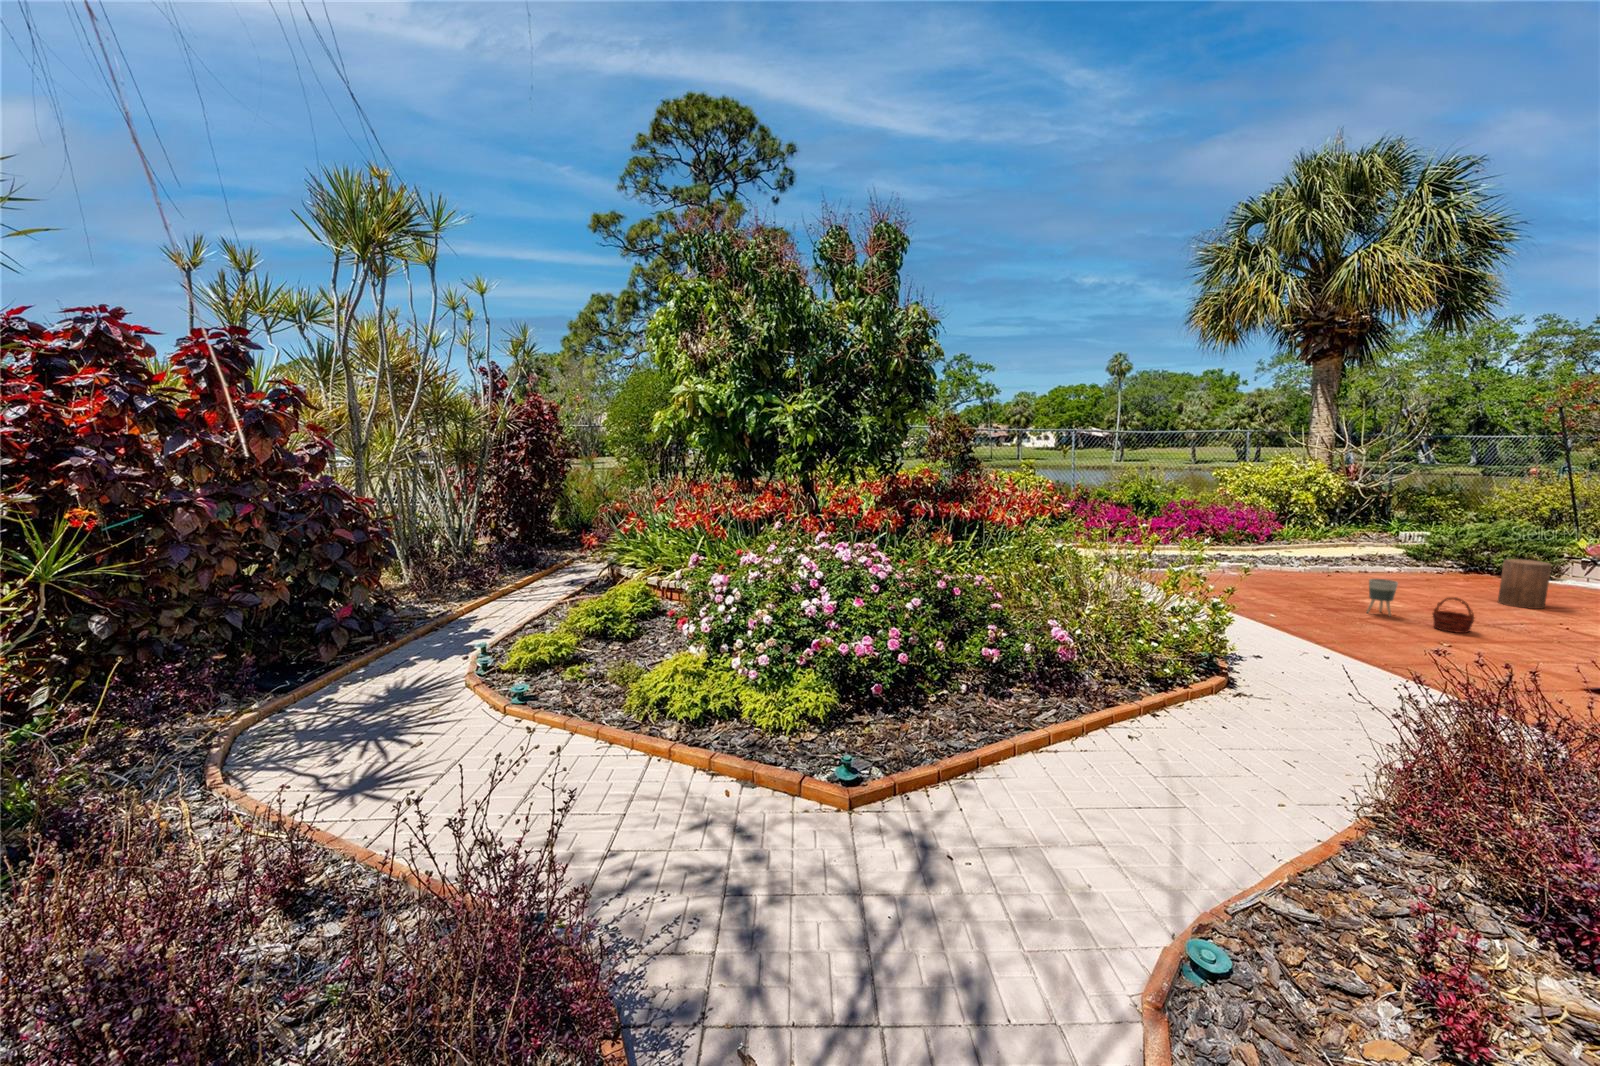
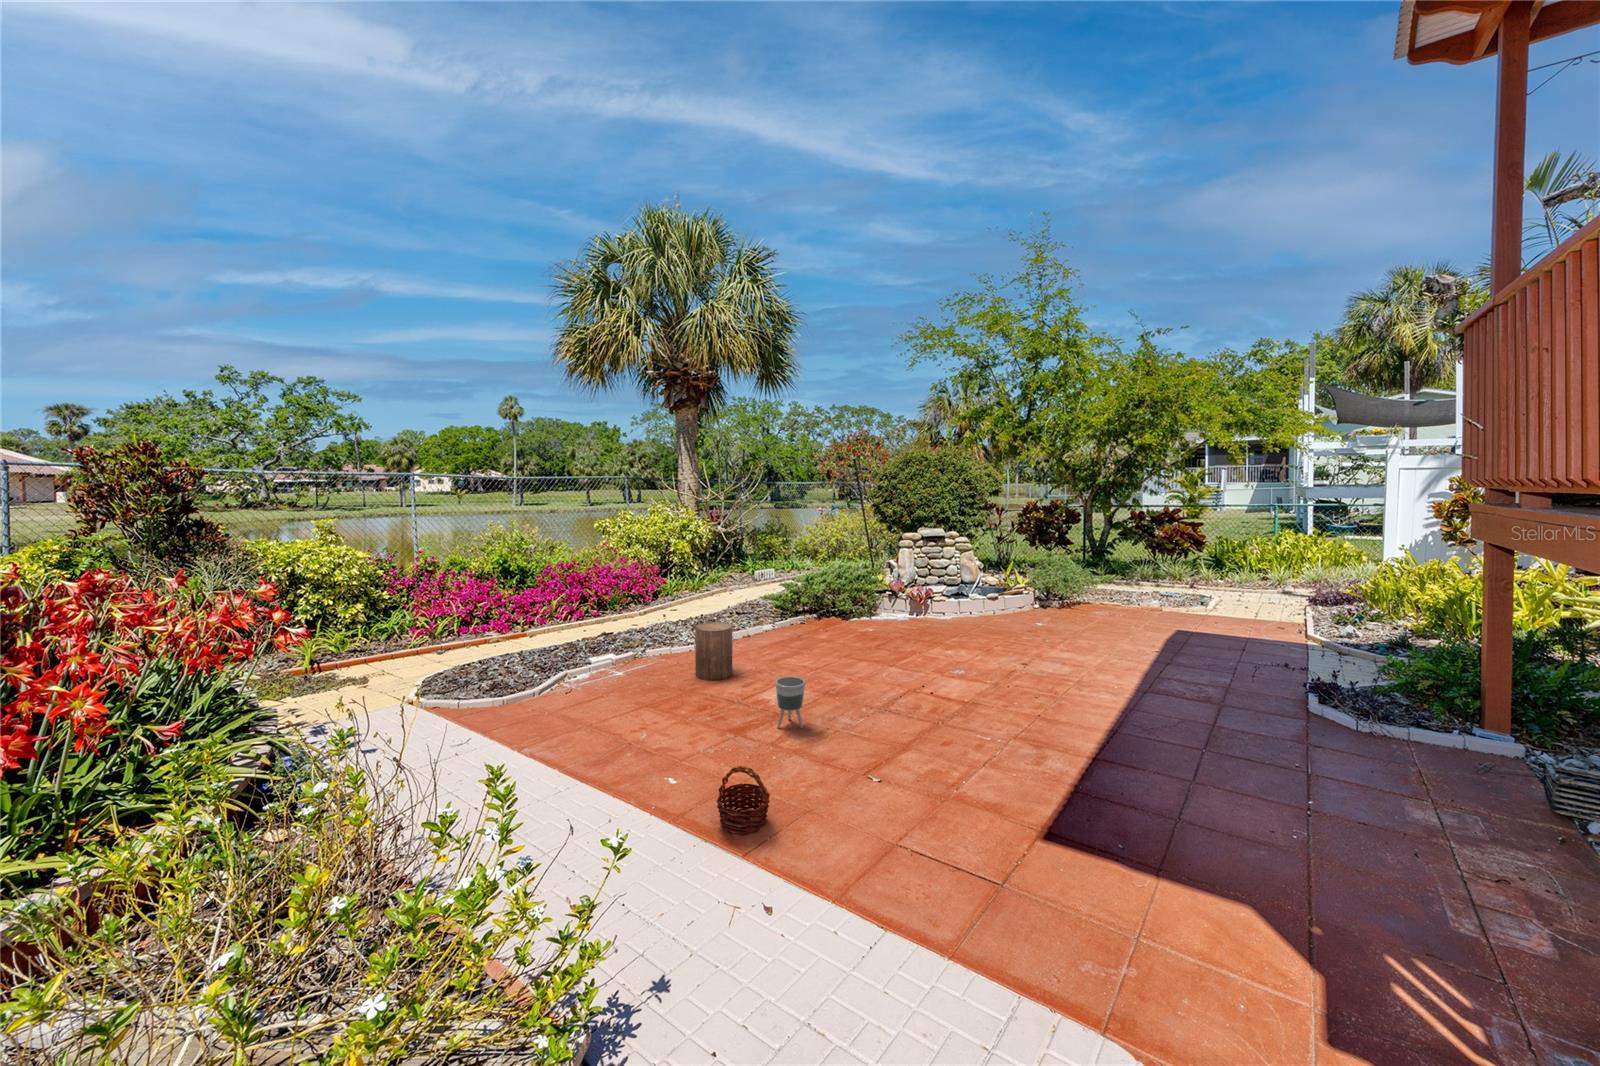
stool: present [1498,559,1551,609] -> present [695,622,732,680]
basket: present [1432,597,1474,633] -> present [716,766,770,834]

